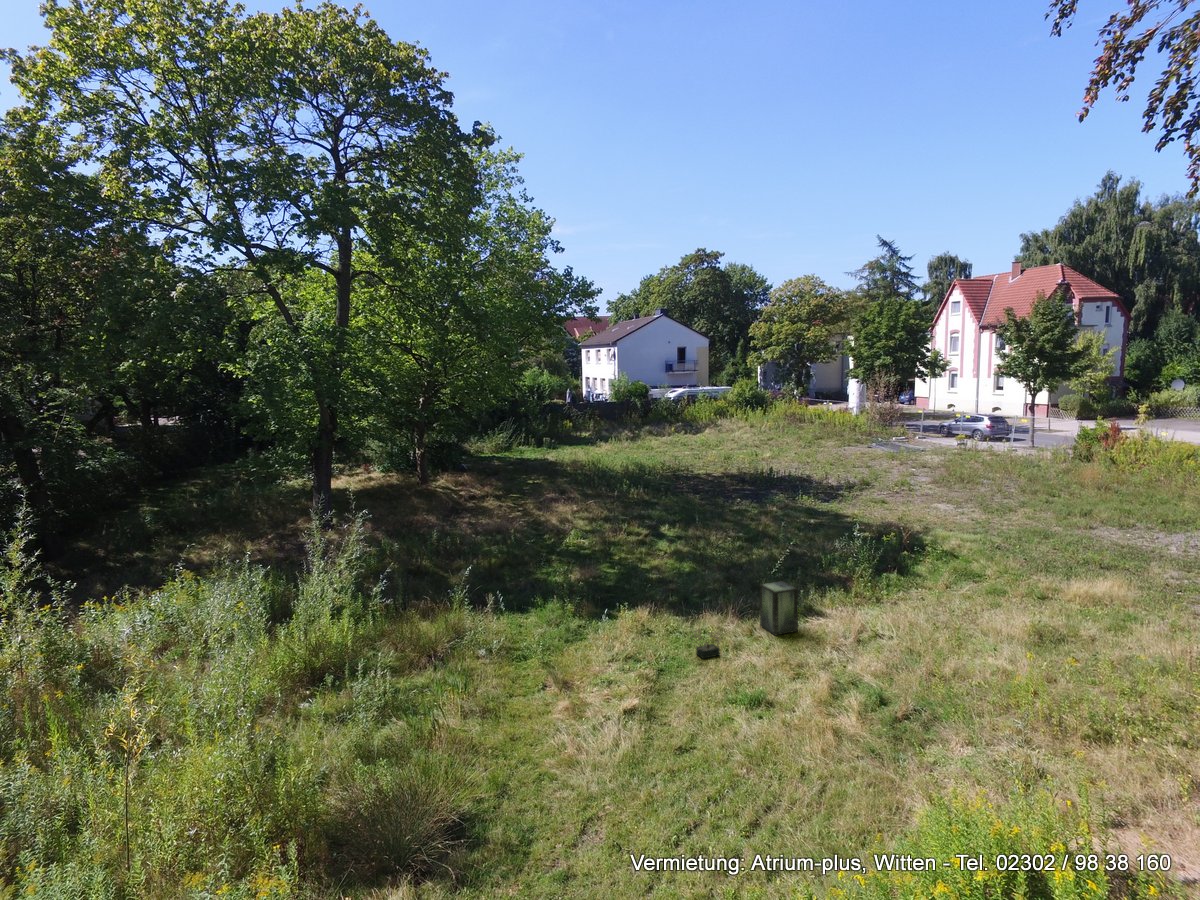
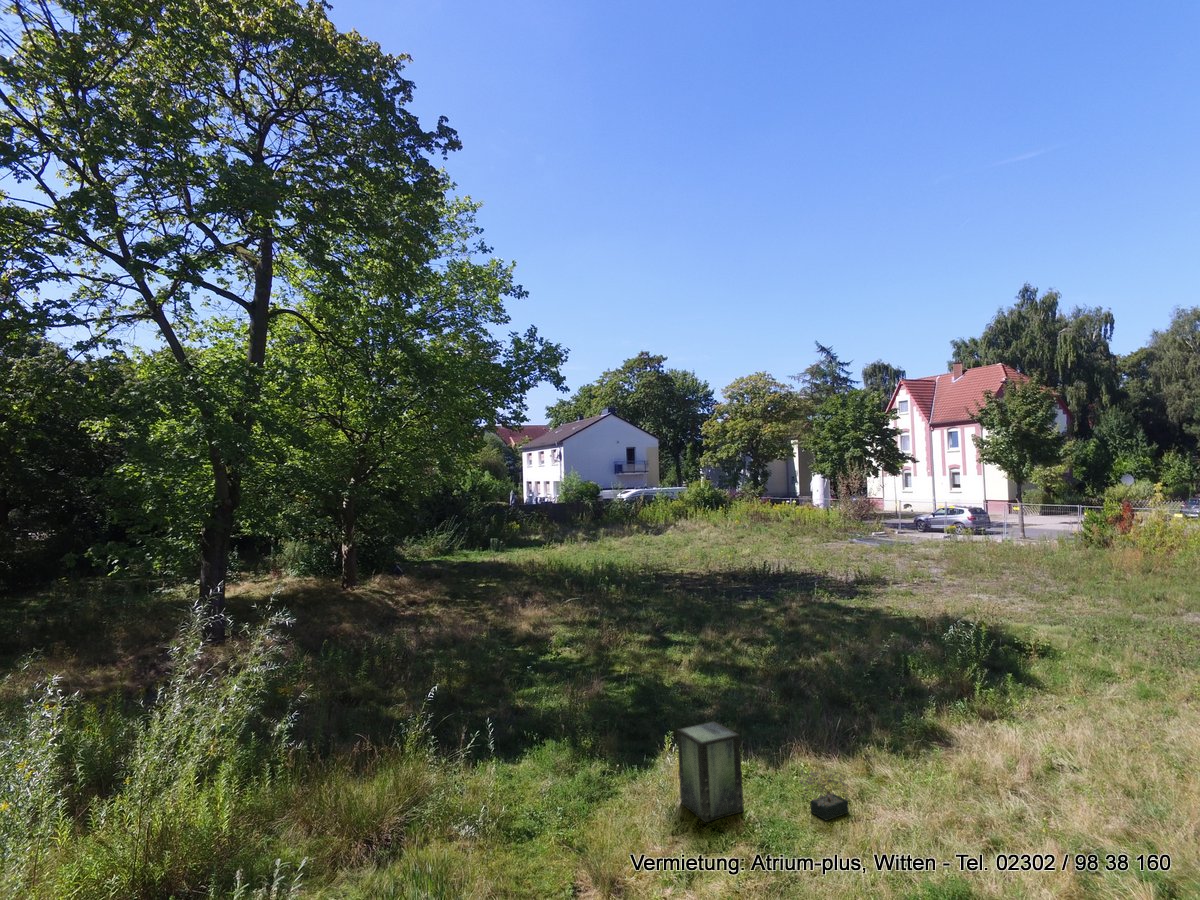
storage box: present [760,581,798,635] -> present [677,722,744,822]

